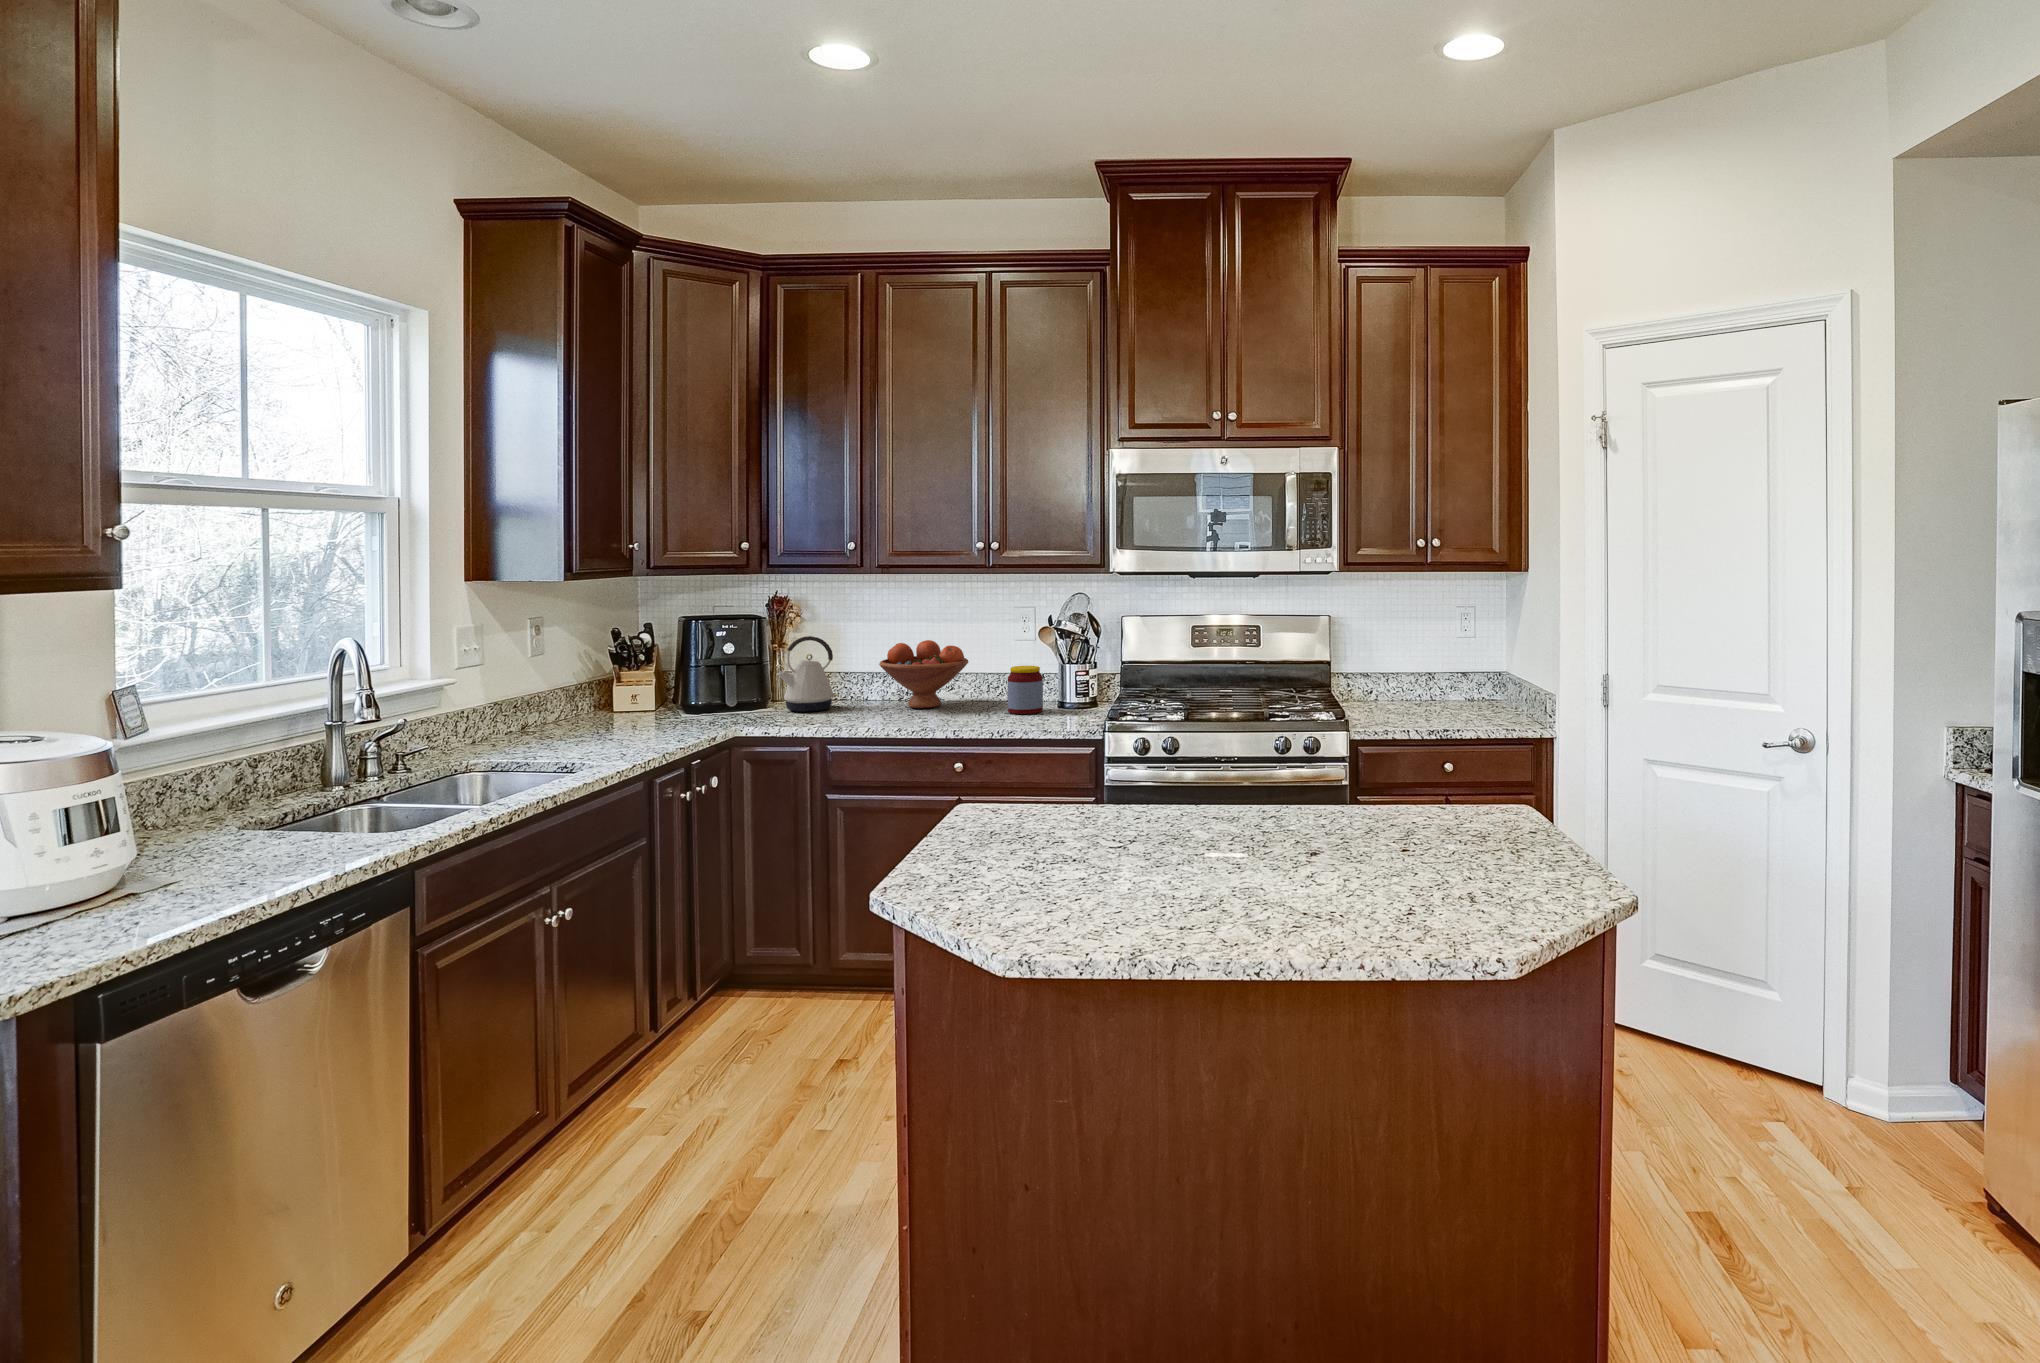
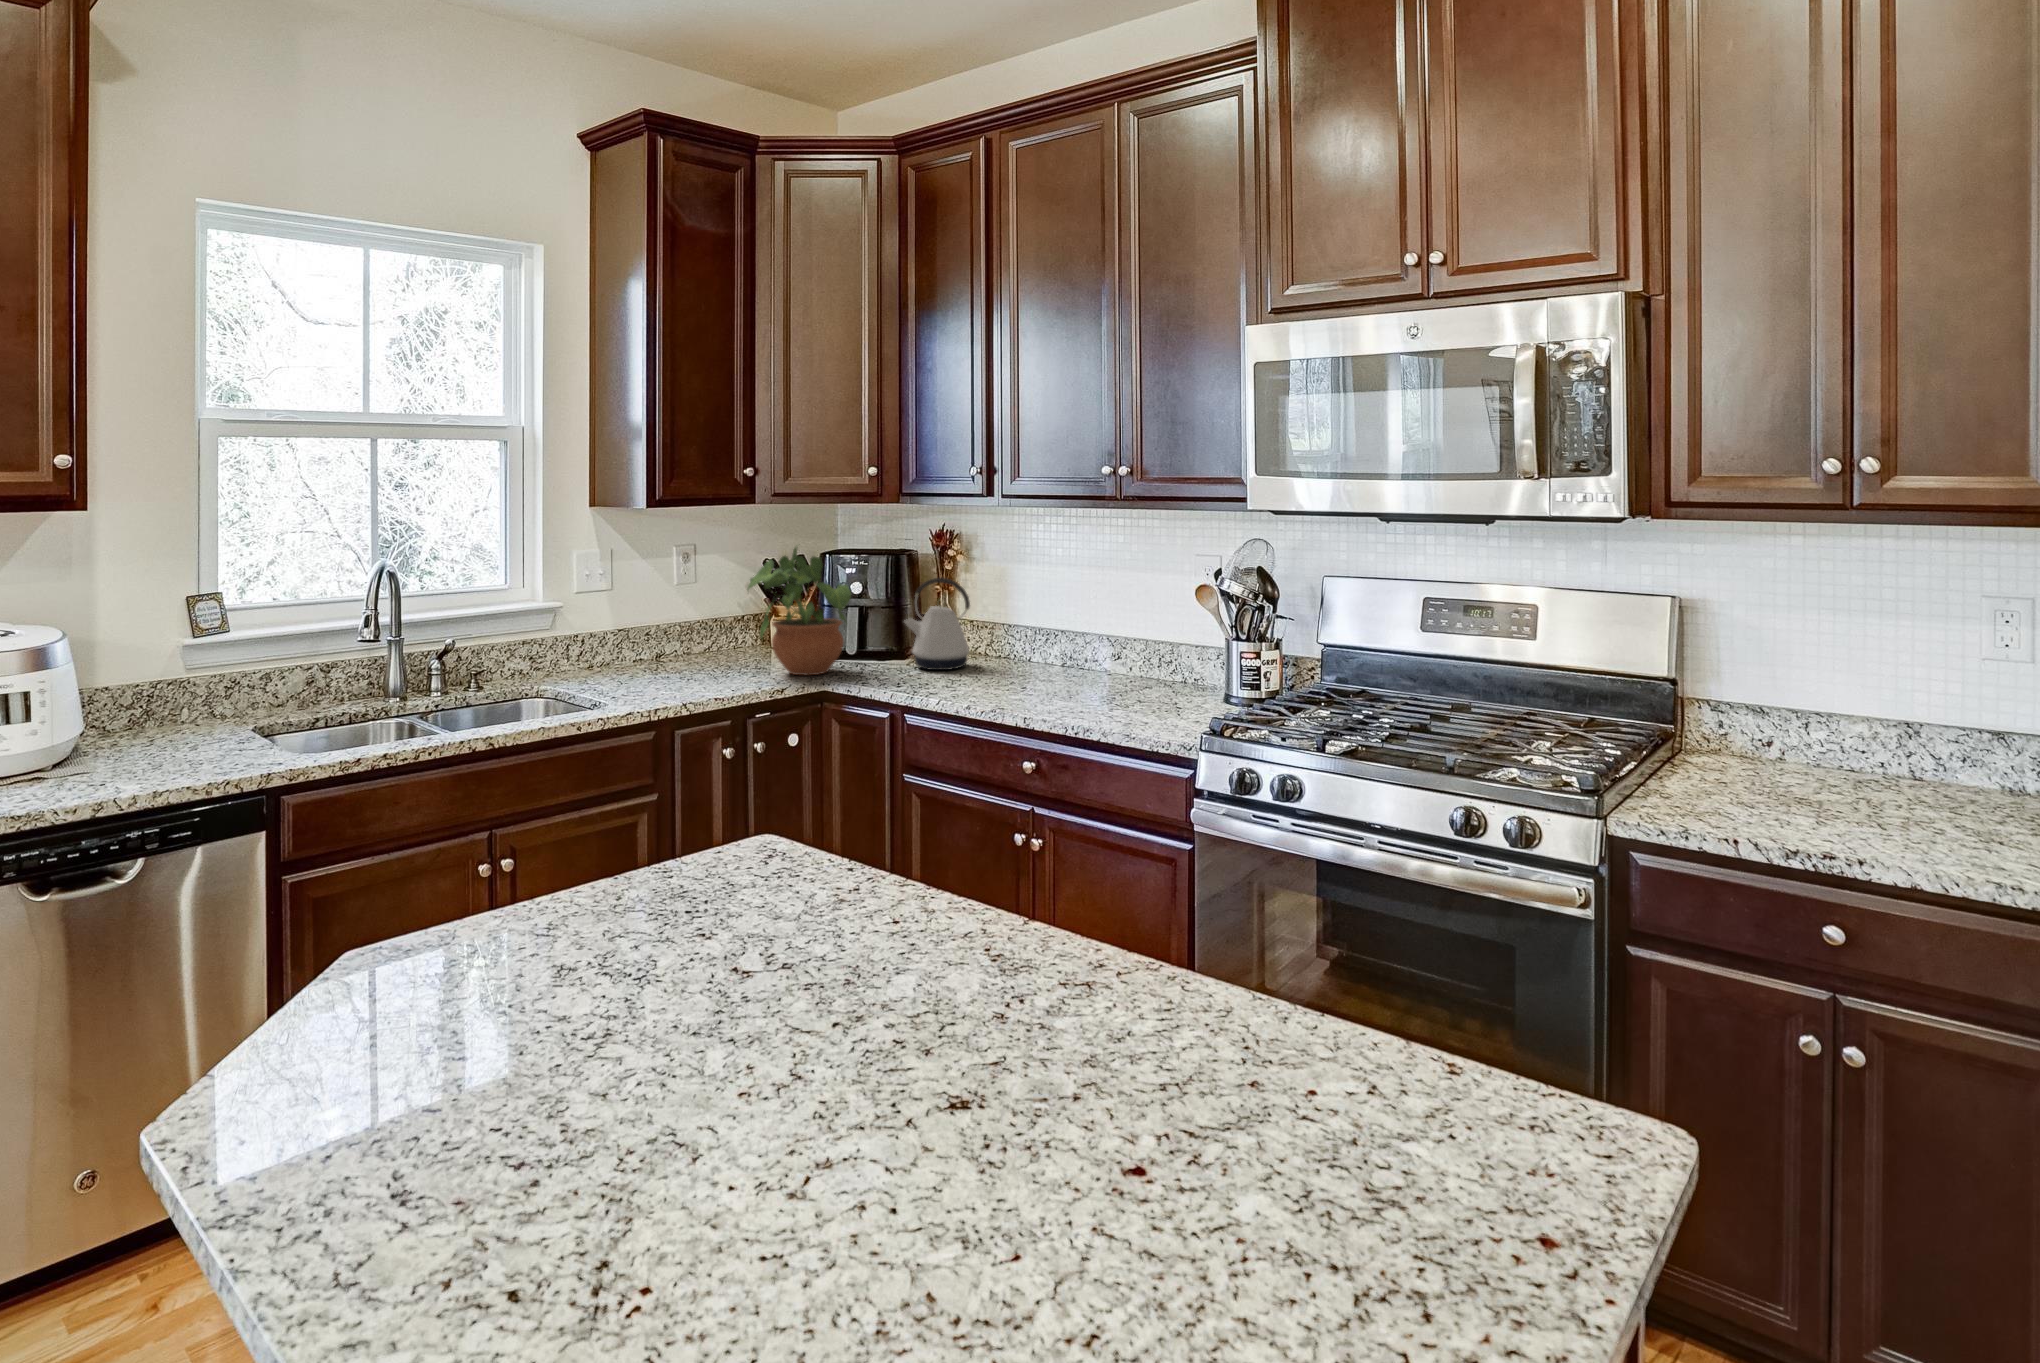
potted plant: none [637,613,749,727] -> present [748,547,851,675]
fruit bowl: present [879,640,968,708] -> none [1004,591,1120,681]
jar: present [1008,666,1043,714] -> none [1136,636,1187,706]

